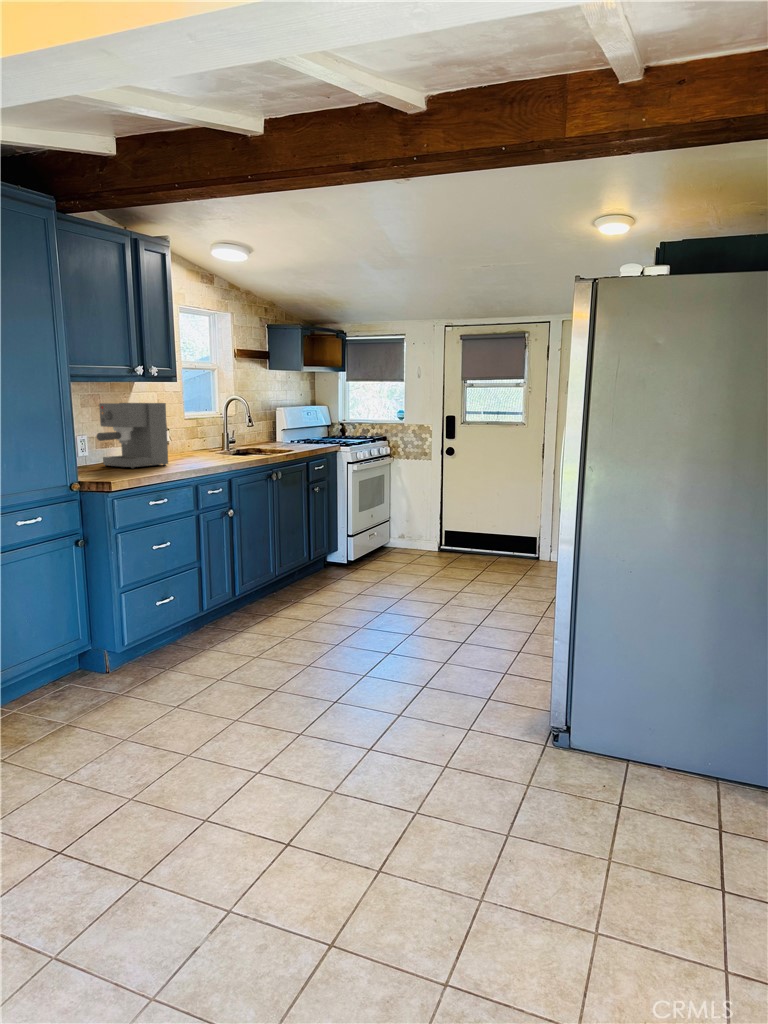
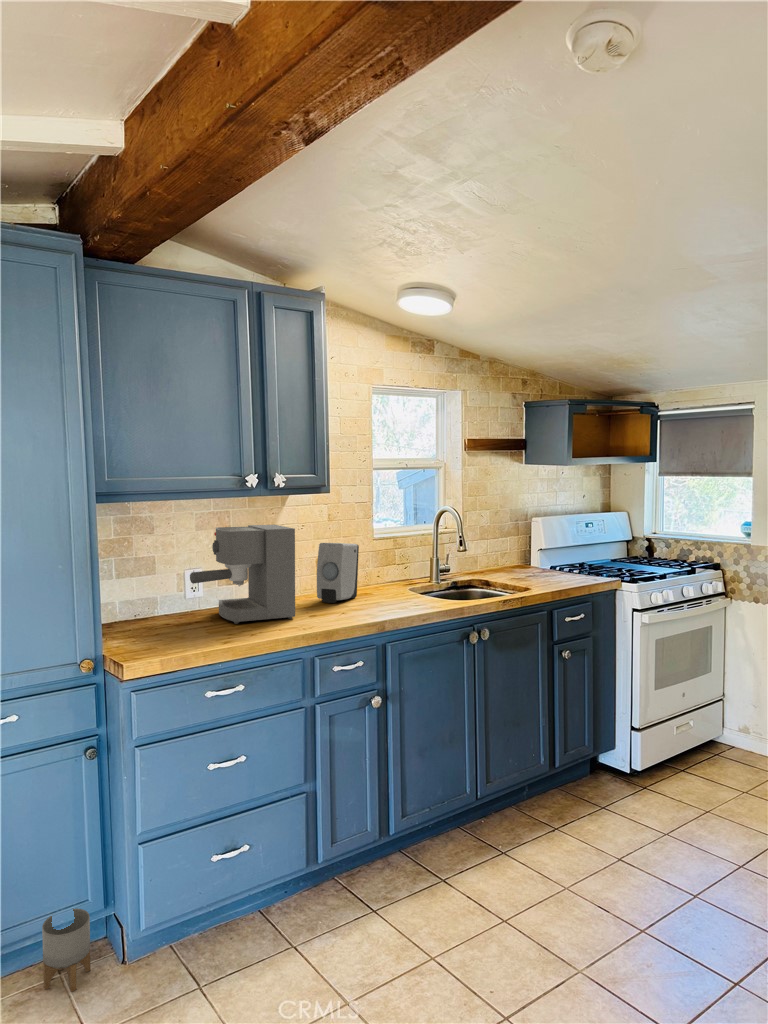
soap dispenser: none [163,417,188,459] -> present [317,543,359,603]
planter: none [57,651,90,699] -> present [42,908,90,992]

